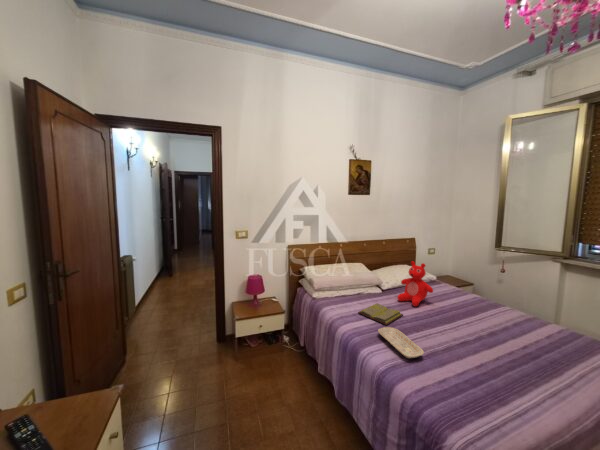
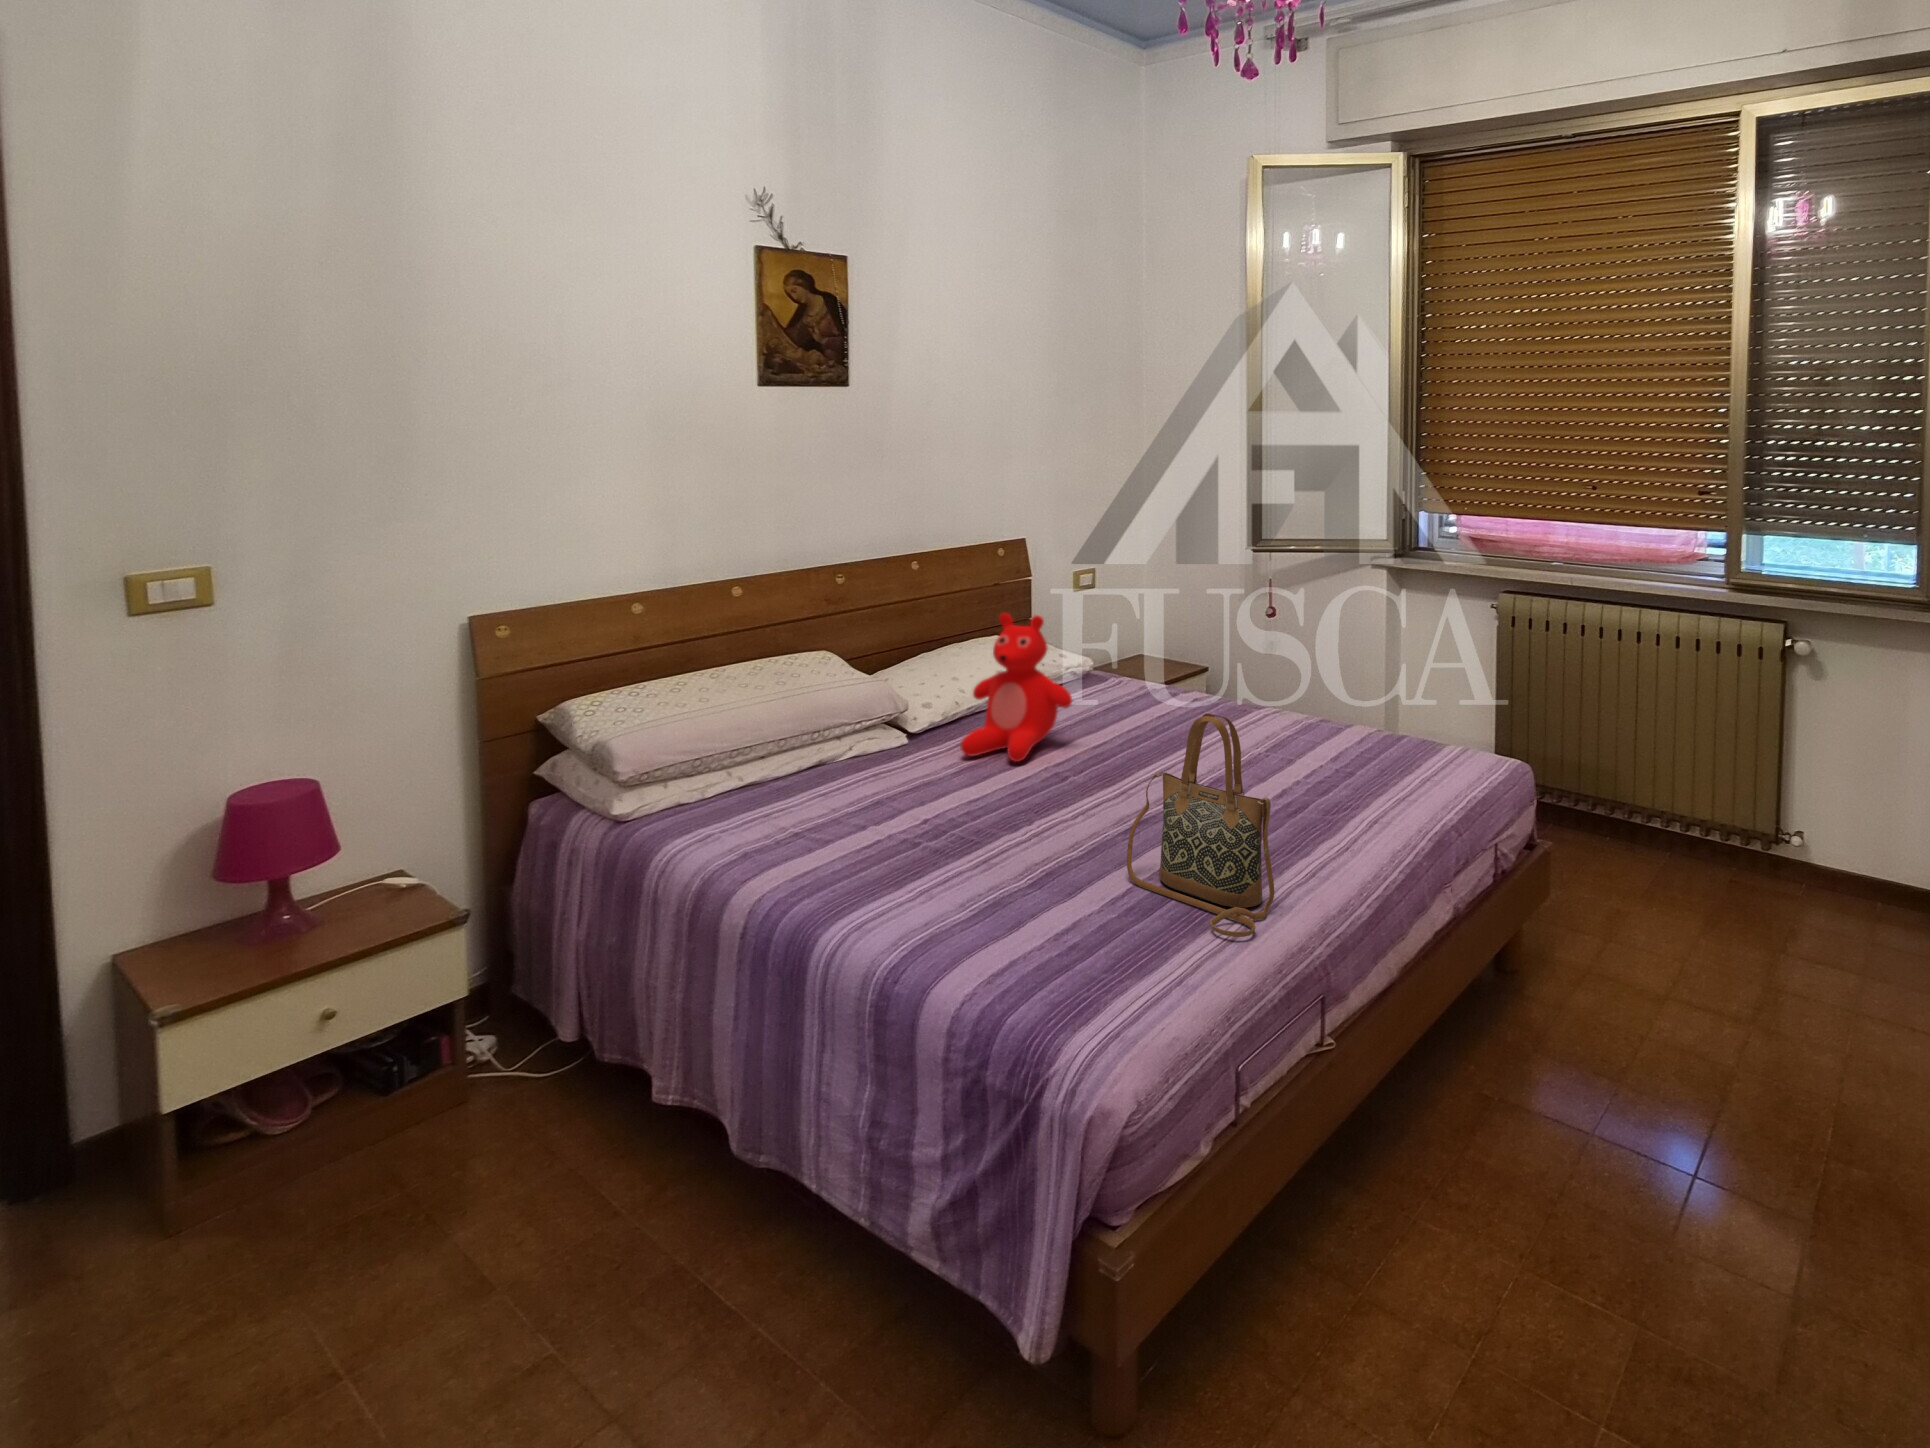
diary: present [358,303,403,325] -> none [811,779,977,838]
handbag: none [462,317,536,413] -> present [1127,713,1275,937]
tray: present [378,327,424,358] -> none [881,836,1023,908]

